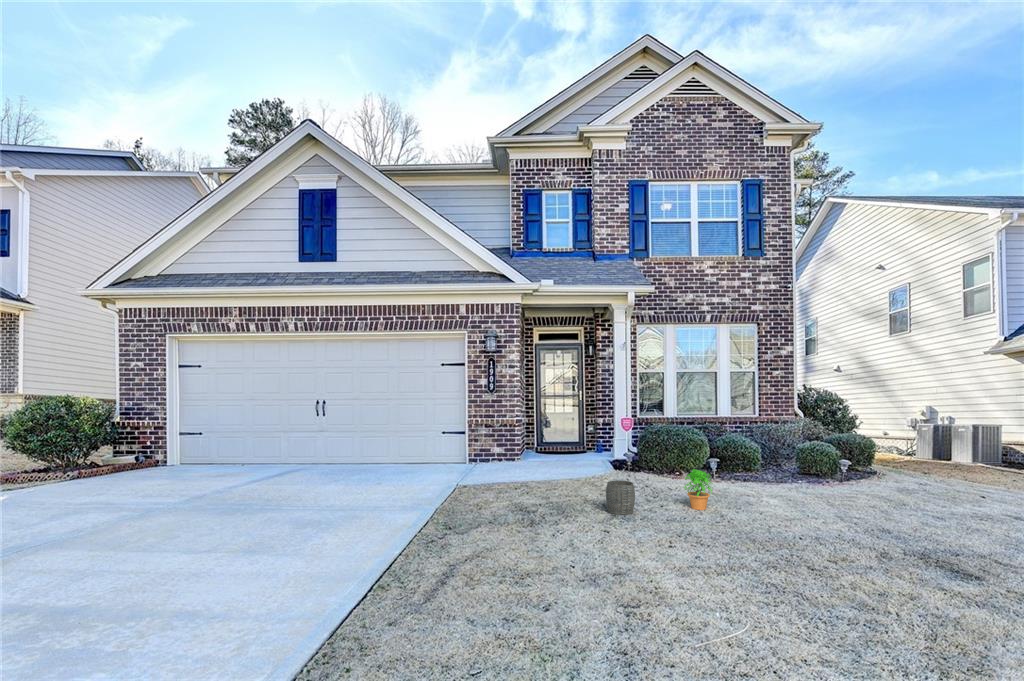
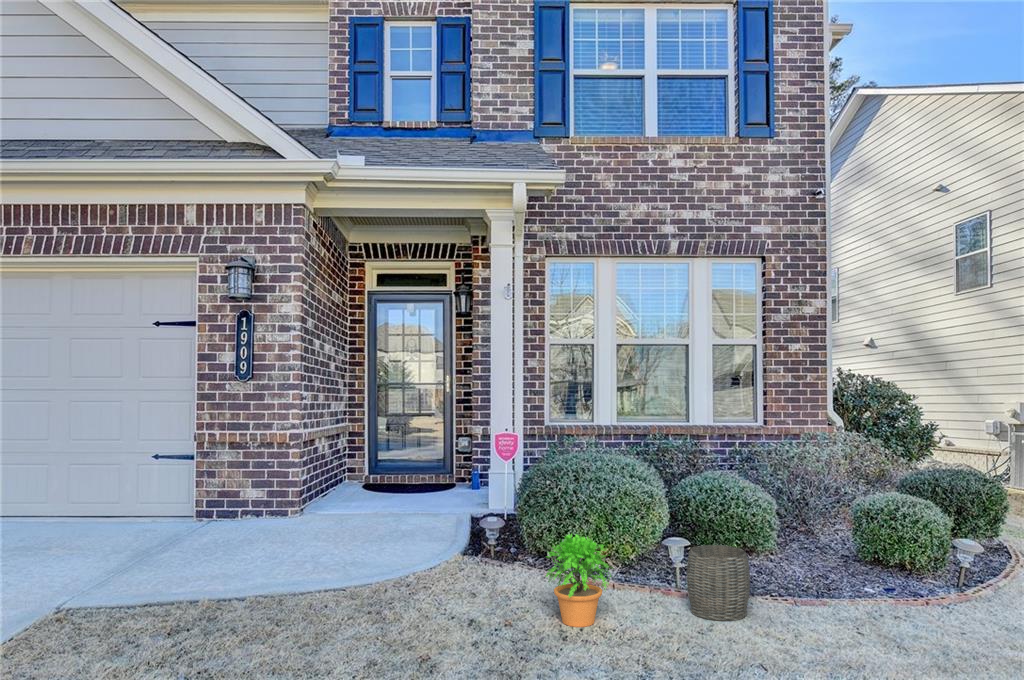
woven basket: present [606,480,635,515] -> present [687,545,750,621]

